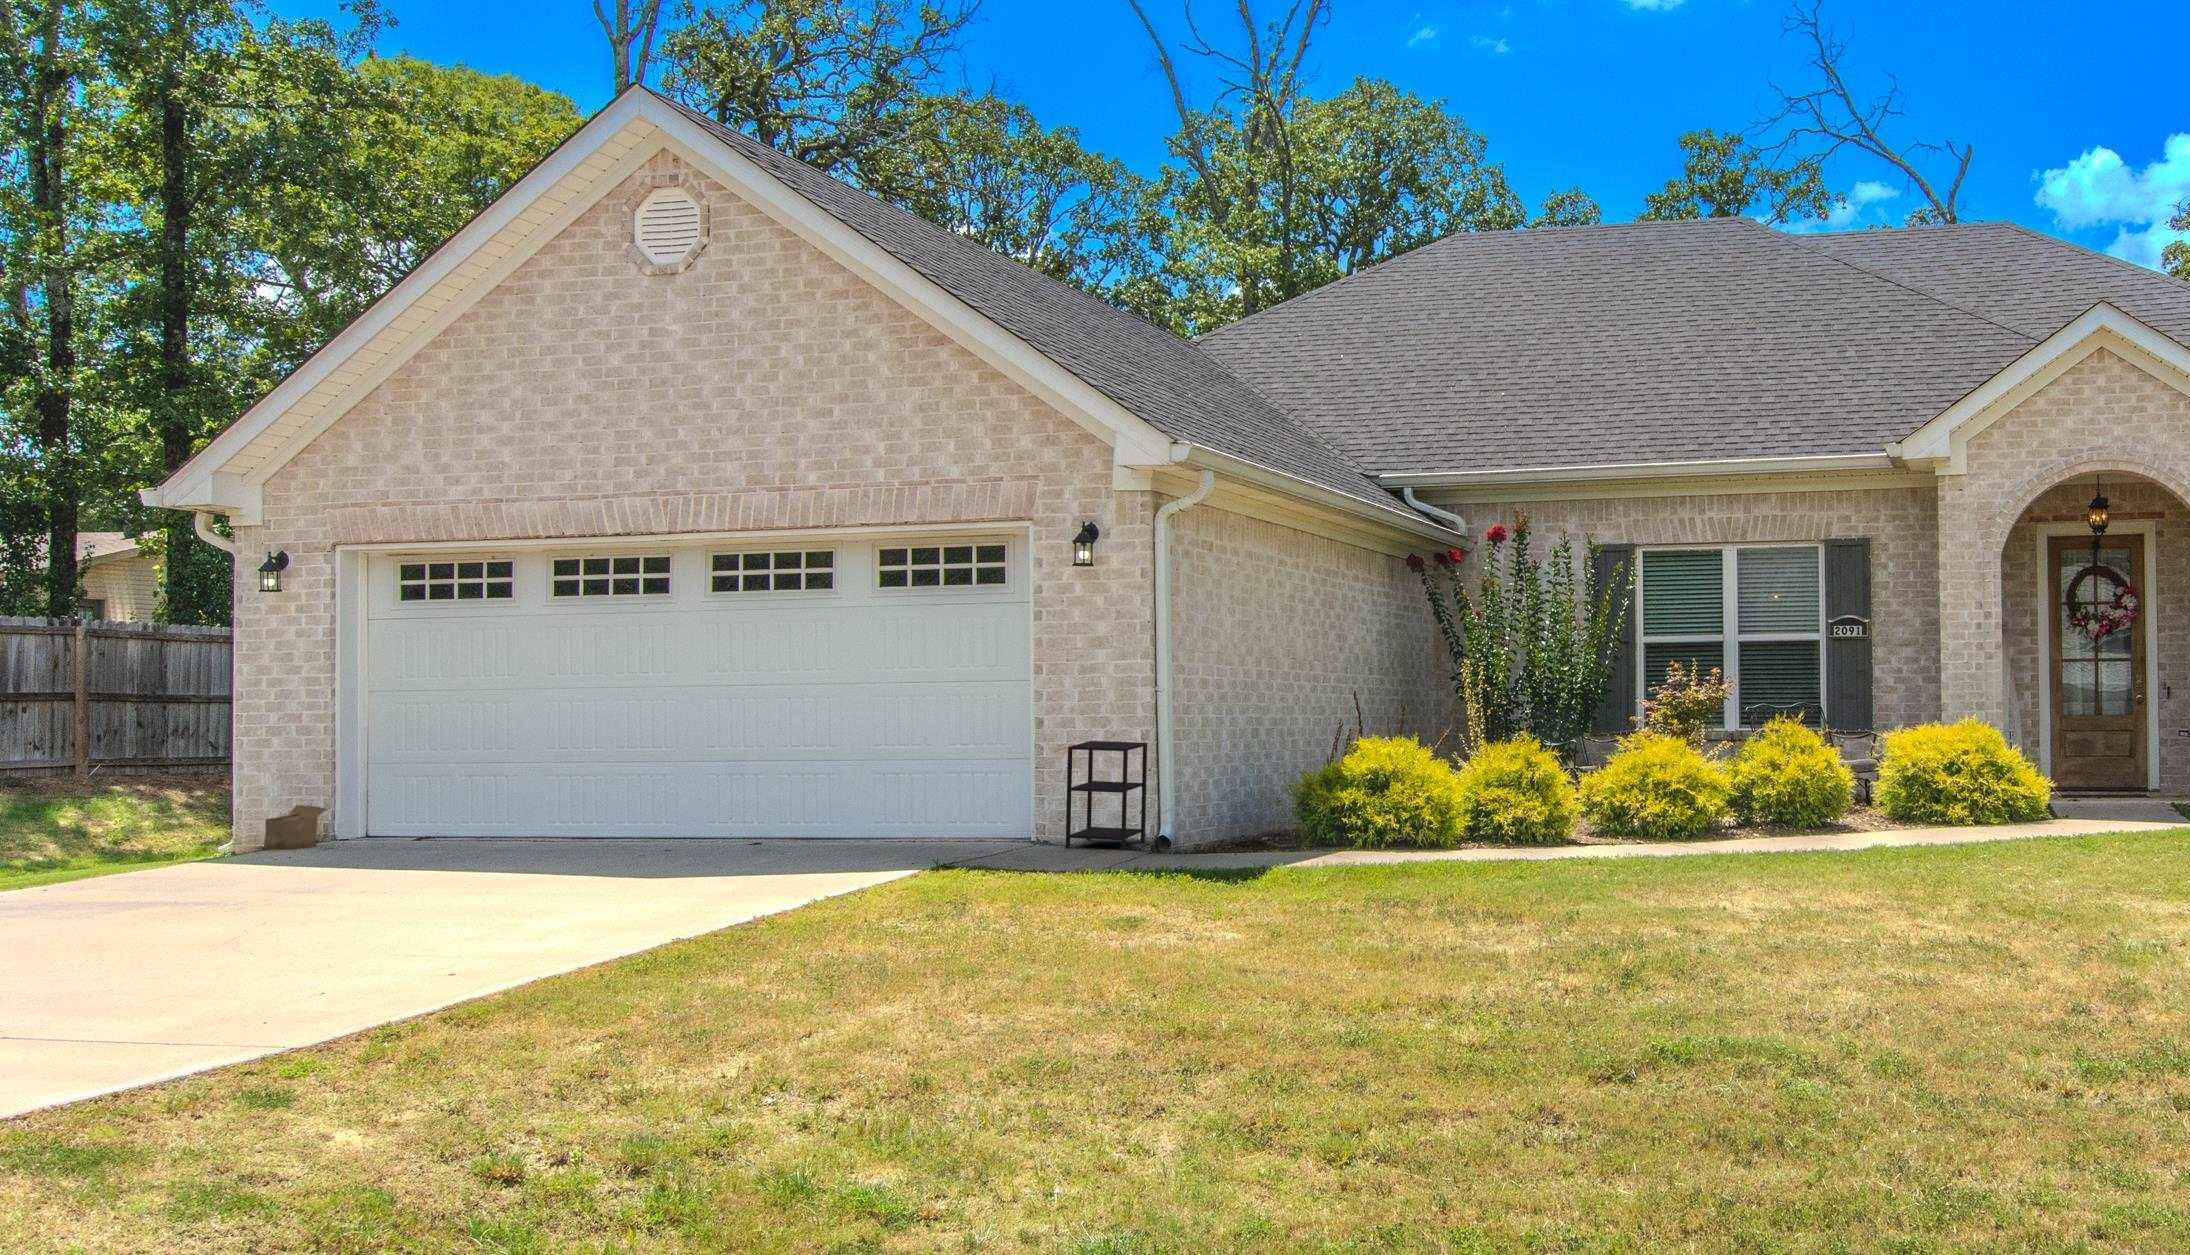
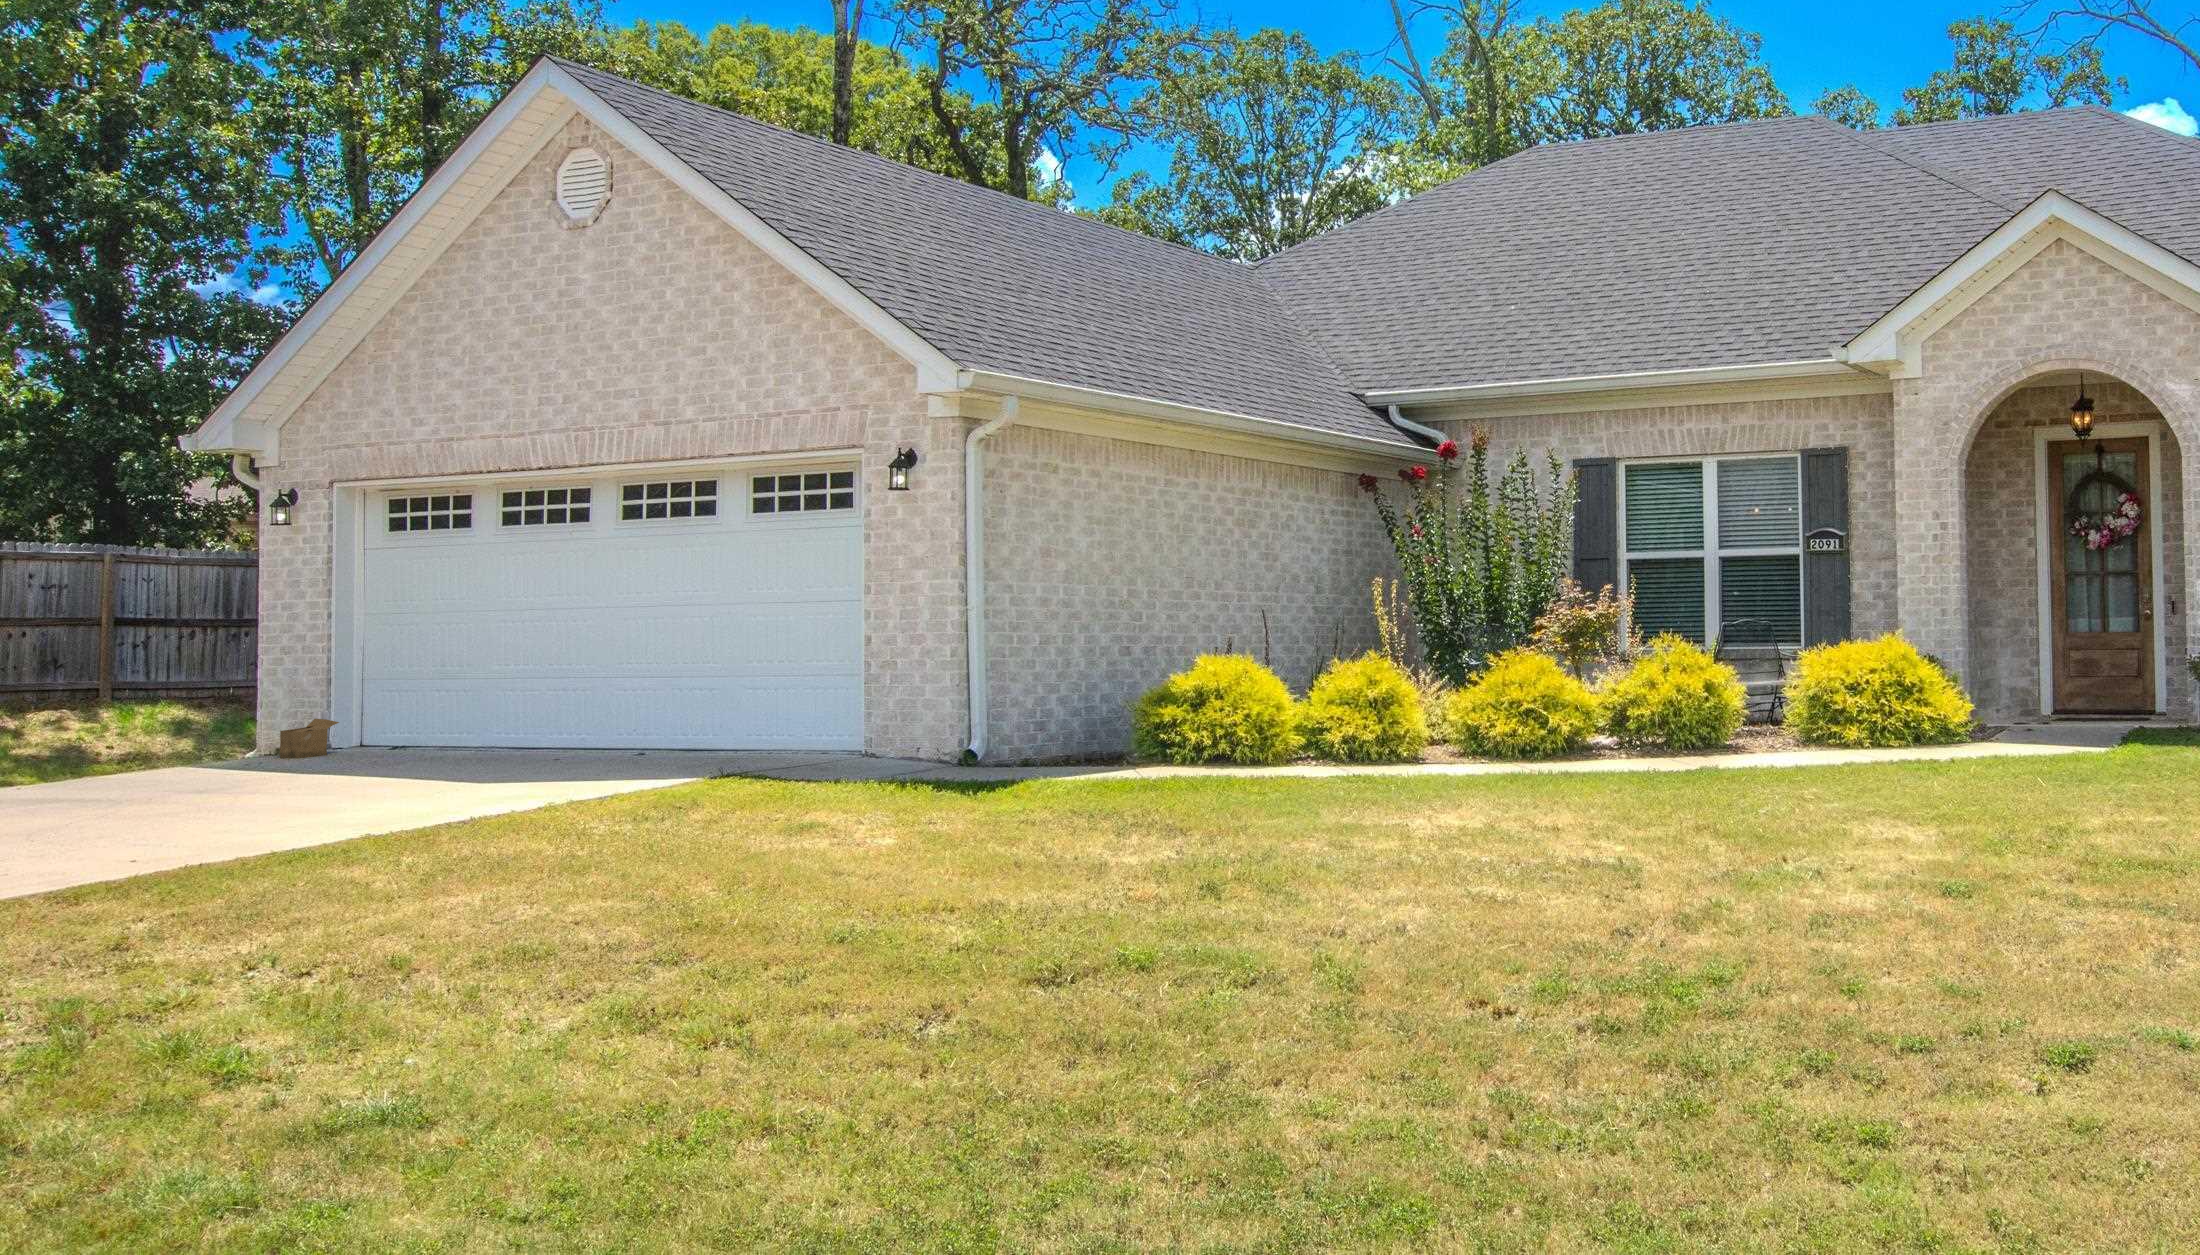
side table: present [1066,741,1147,850] -> none [873,658,959,765]

